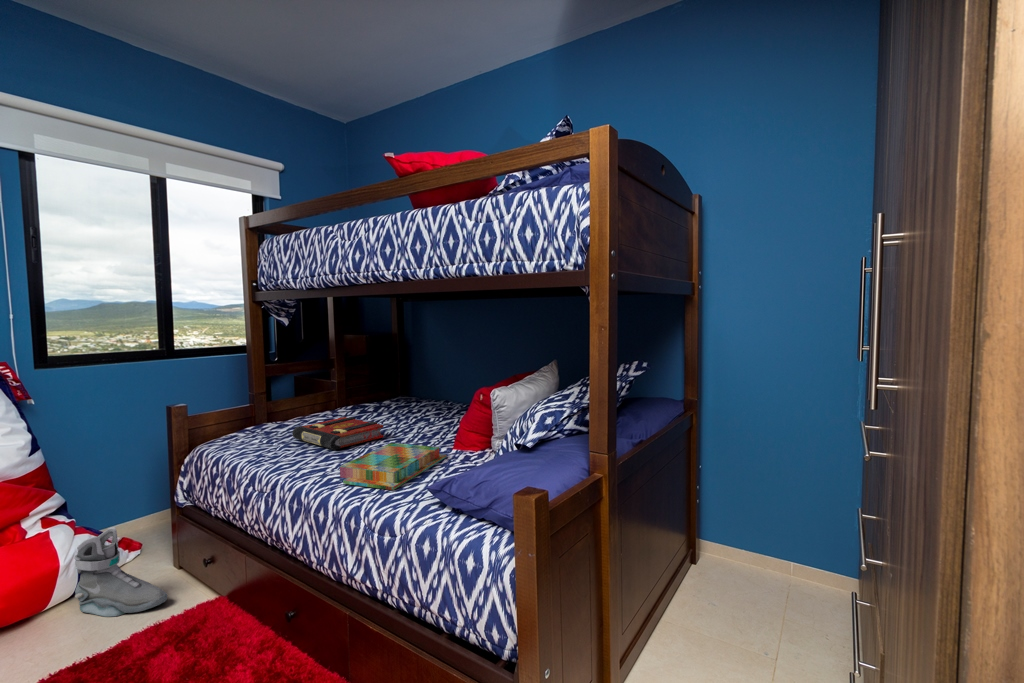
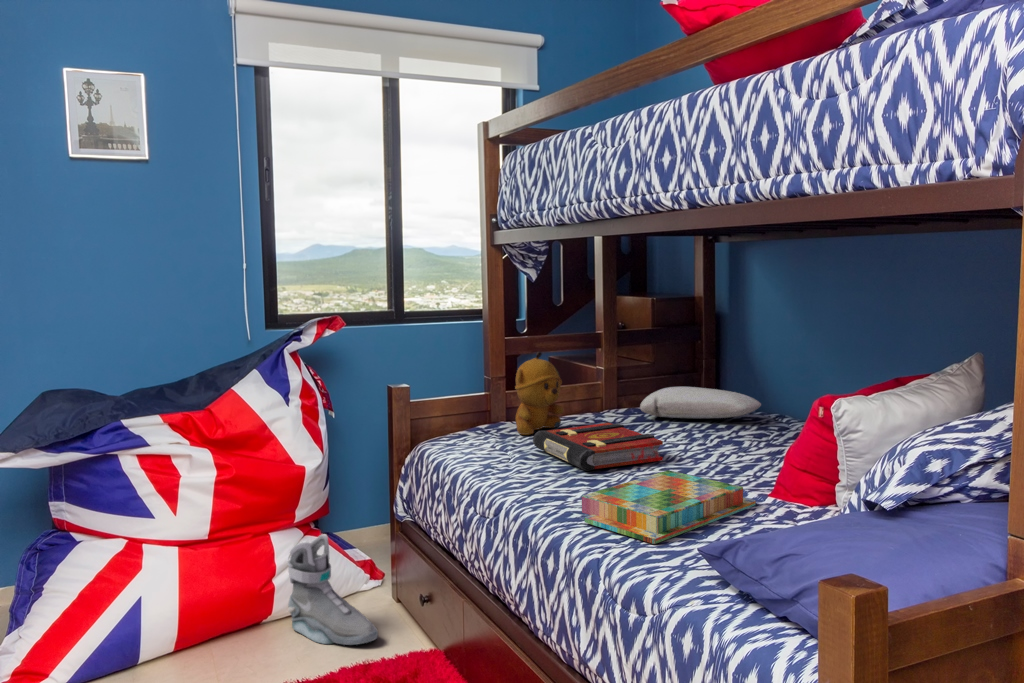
stuffed bear: none [275,374,310,431] -> present [515,352,563,435]
pillow: none [361,391,435,410] -> present [640,387,761,418]

